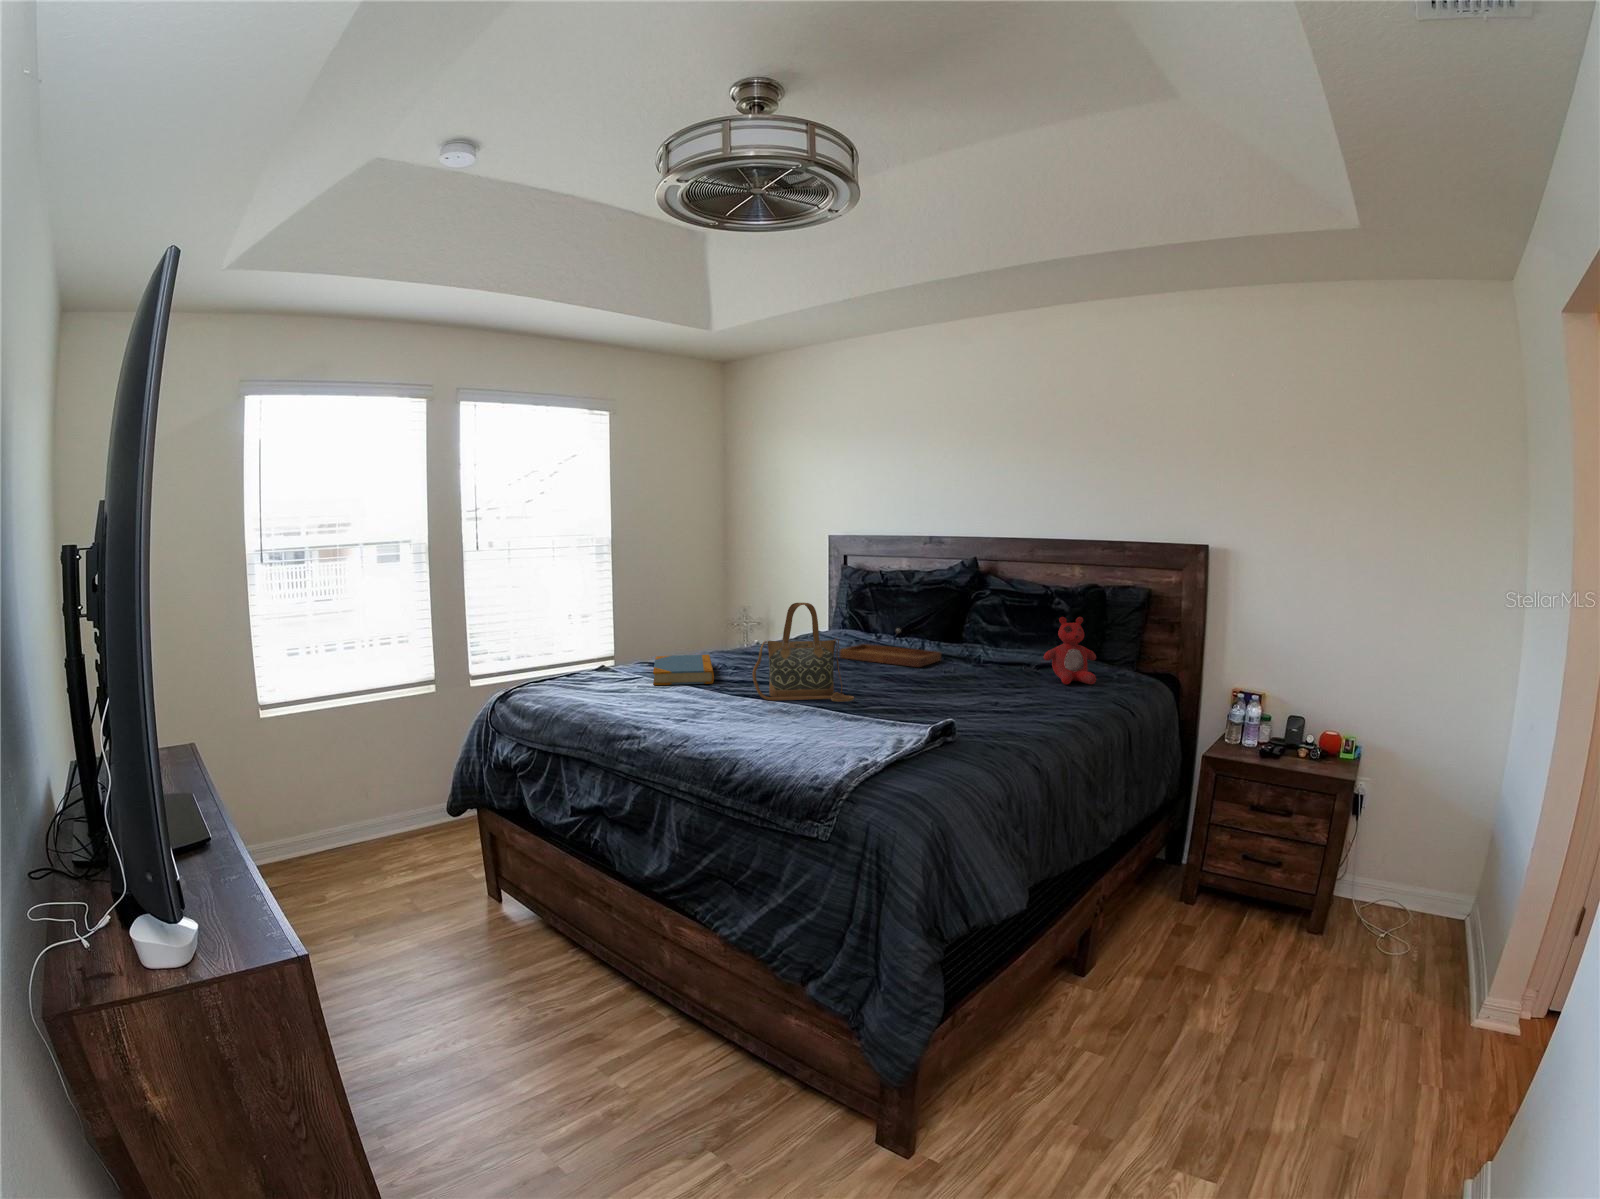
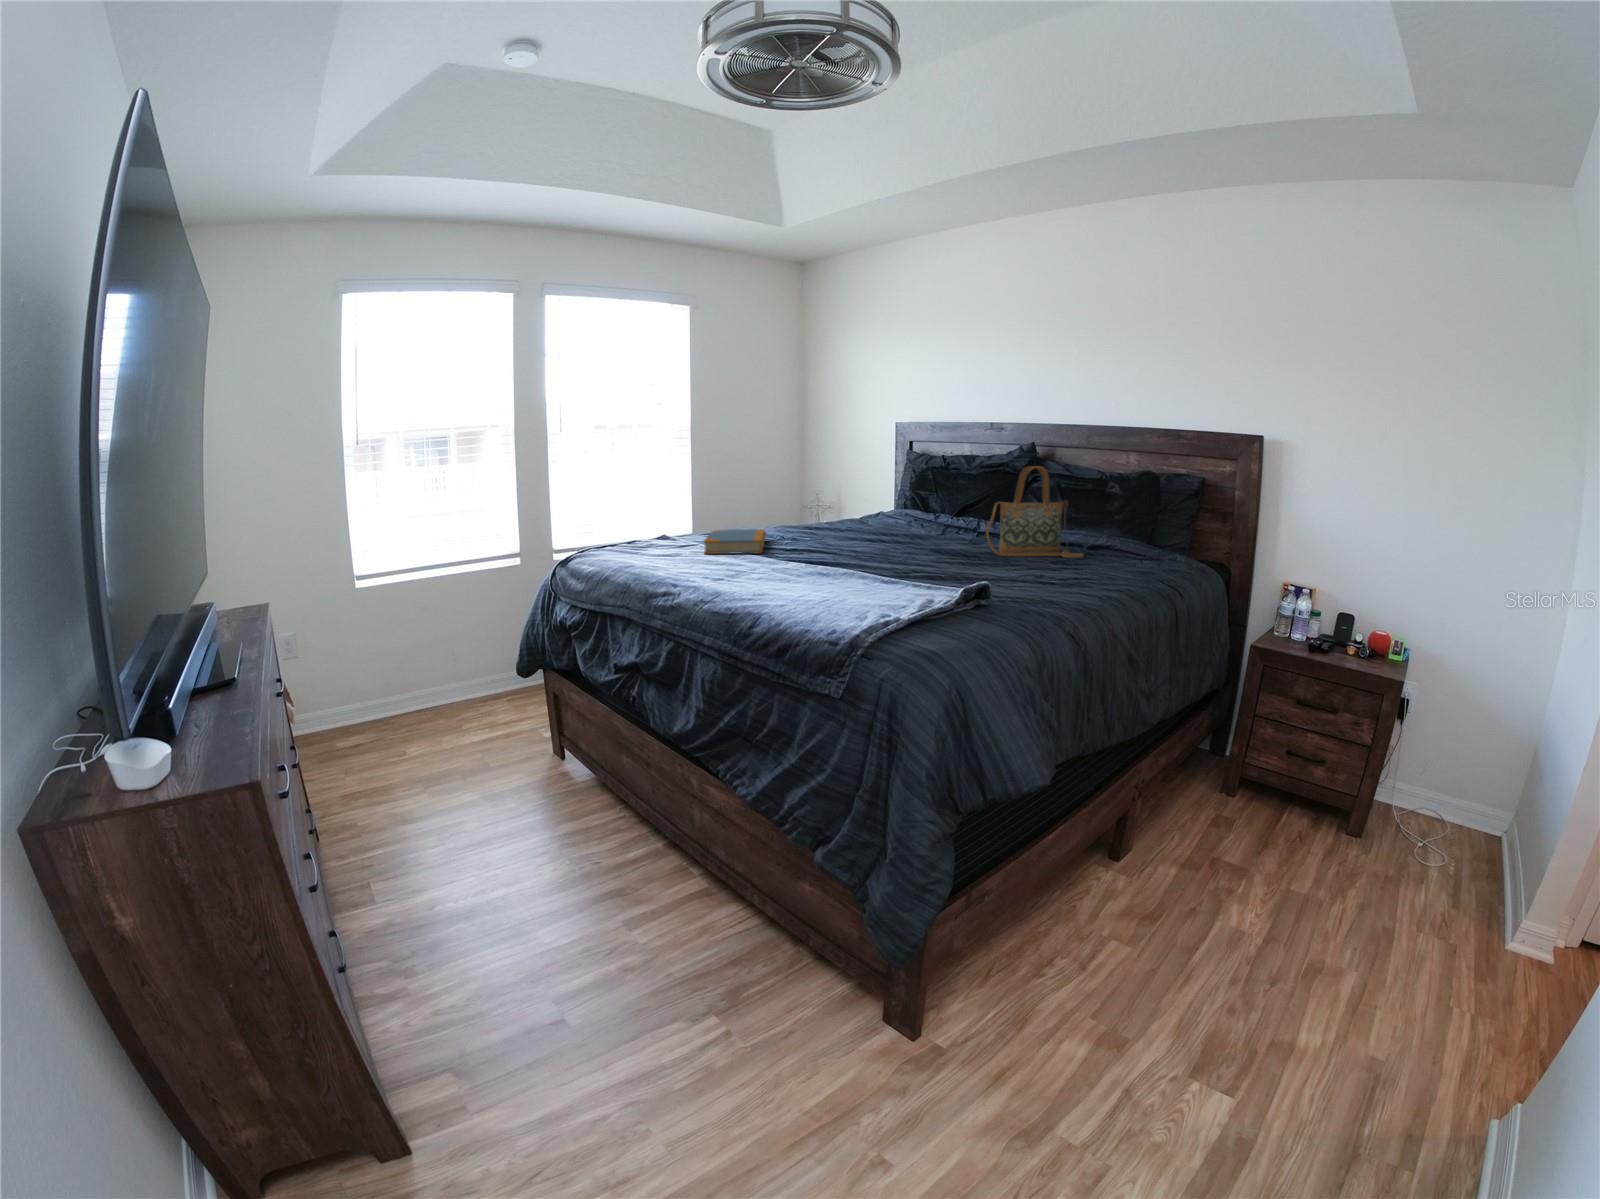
handbag: present [752,603,854,702] -> present [986,466,1083,558]
stuffed bear: present [1044,617,1096,684] -> none [1103,489,1161,560]
tray: present [839,628,941,667] -> none [894,506,997,544]

